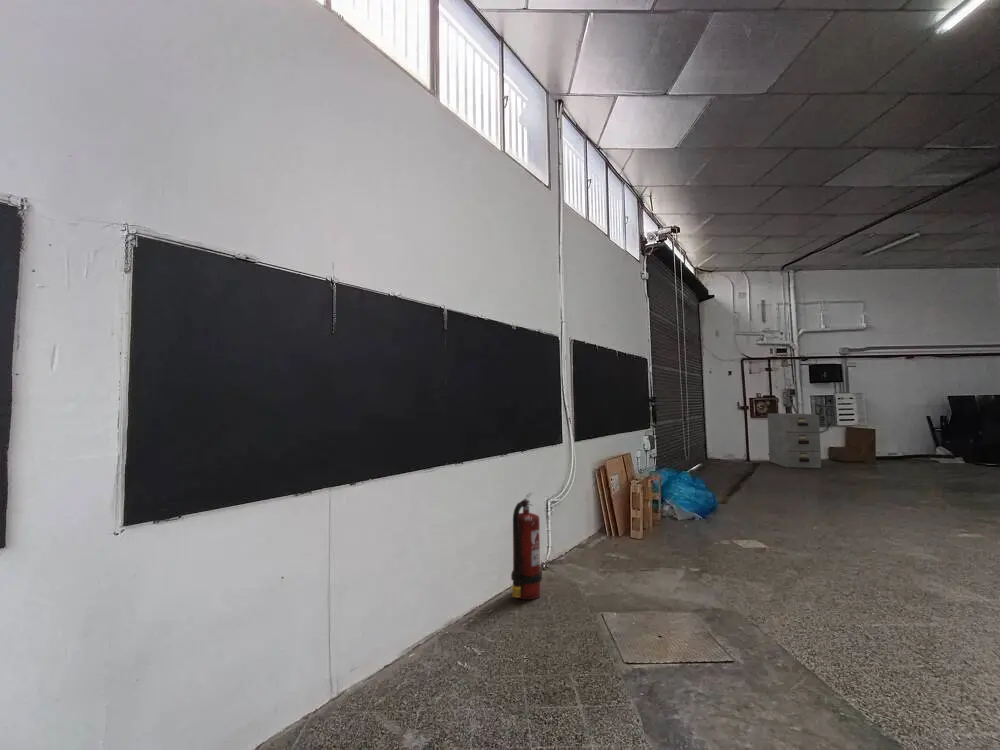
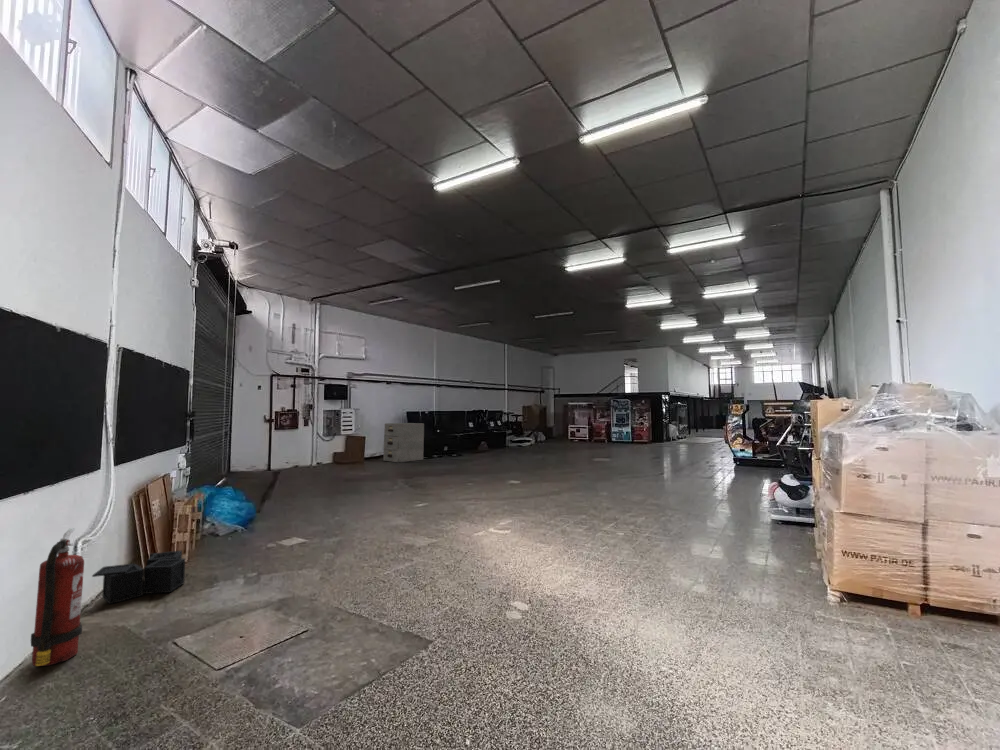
filing cabinet: present [768,413,821,468] -> present [383,423,424,462]
storage bin: none [562,526,640,566] -> present [93,551,185,604]

